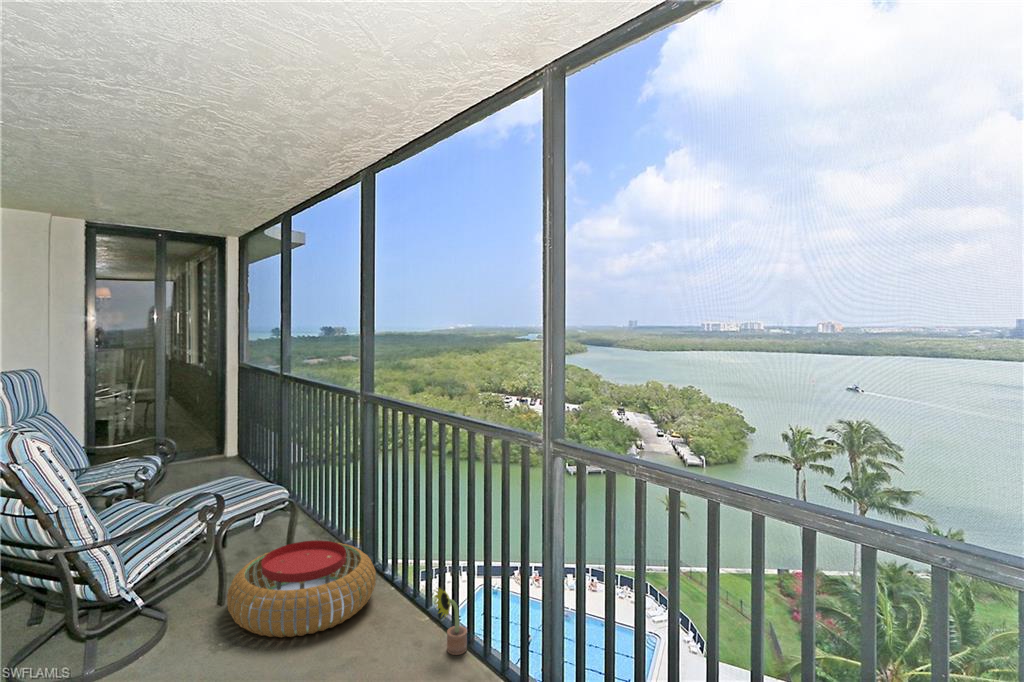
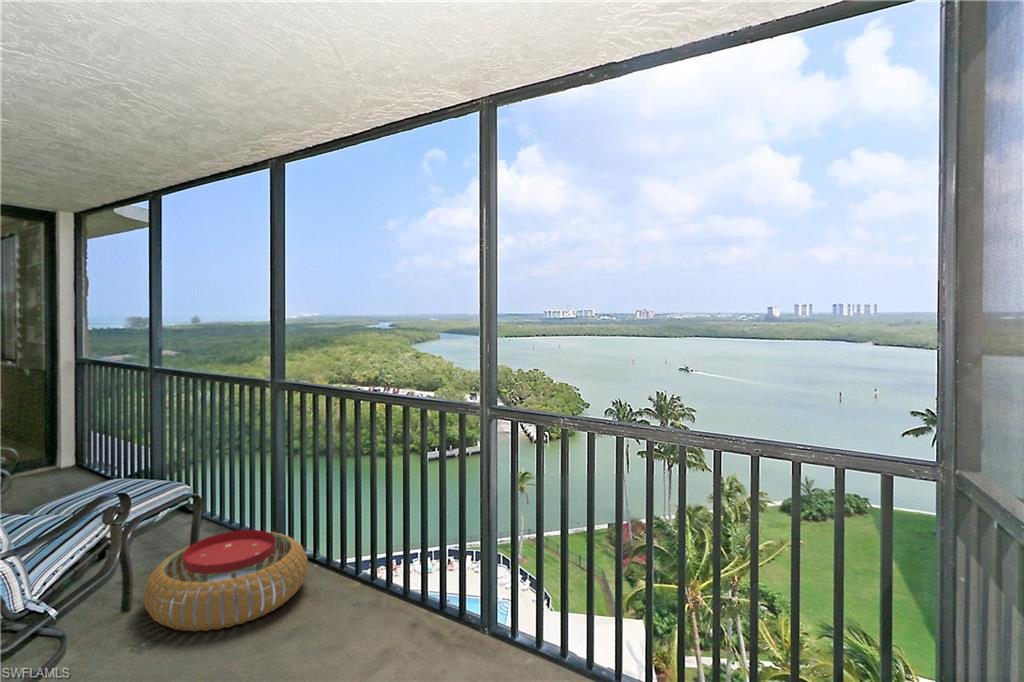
decorative plant: present [435,588,467,655] -> none [382,552,416,614]

